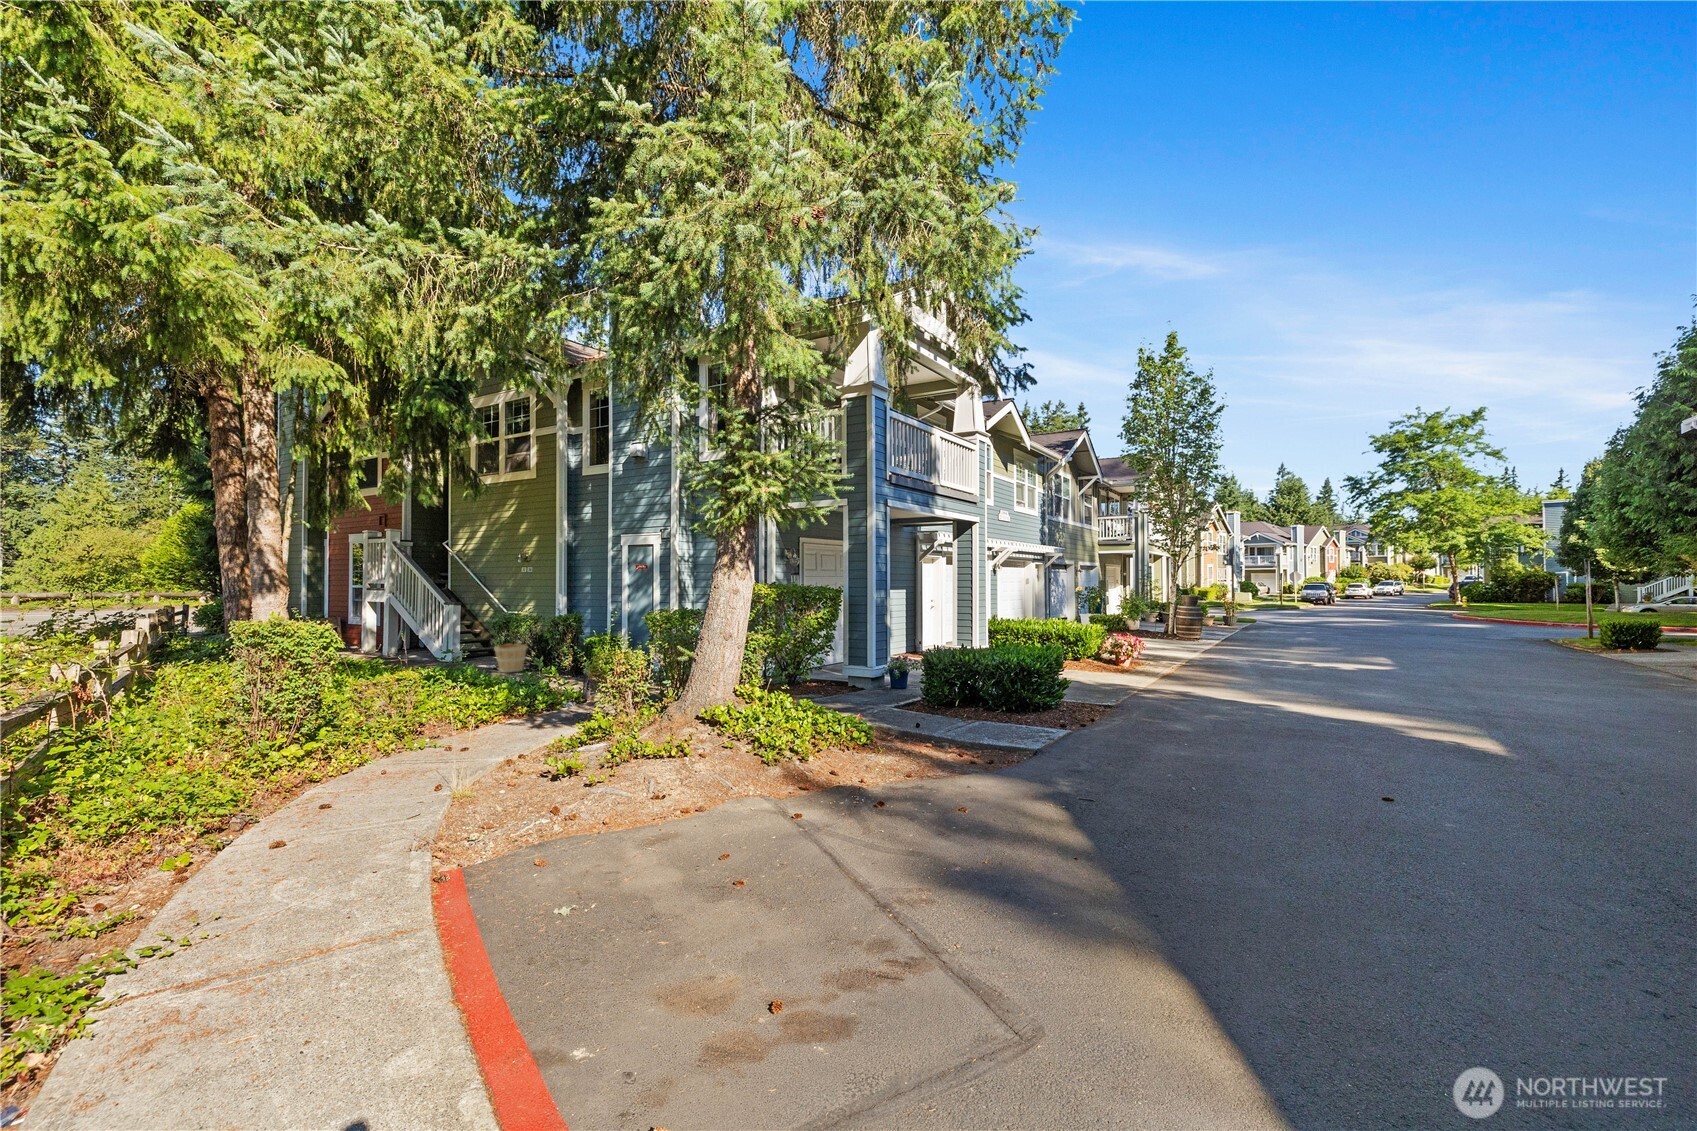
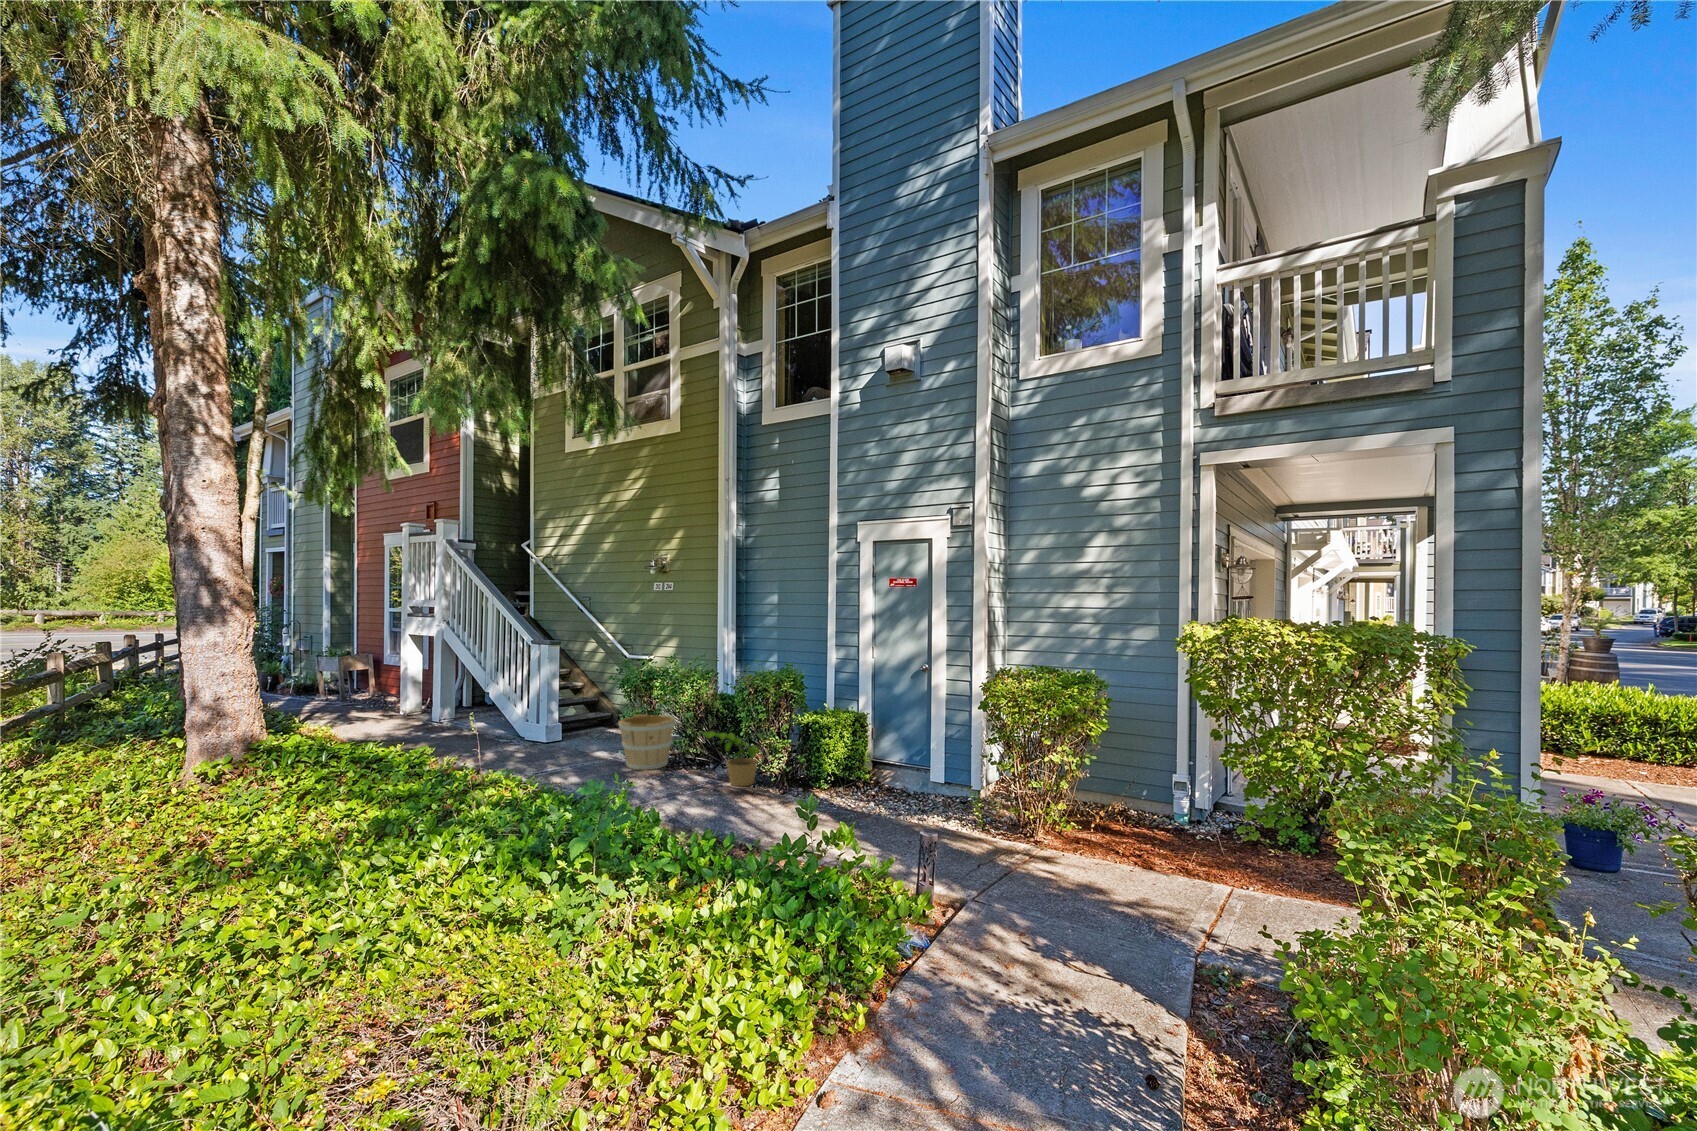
potted plant: none [531,648,566,677] -> present [699,731,757,786]

